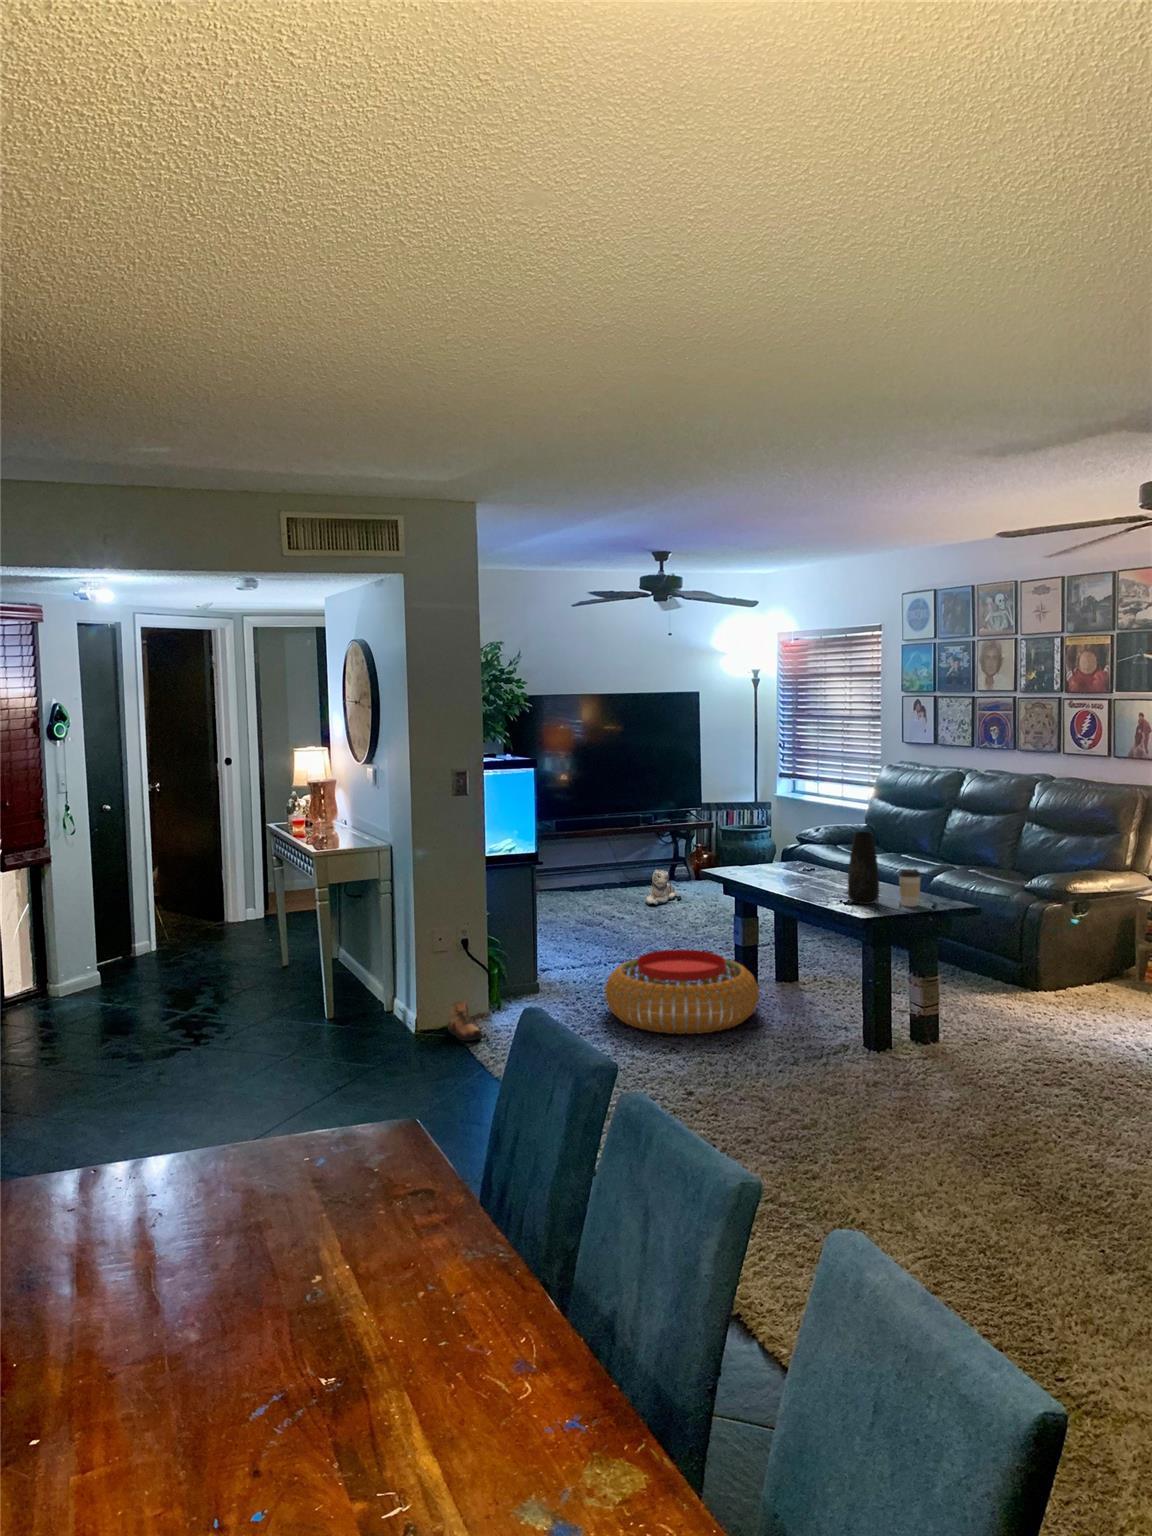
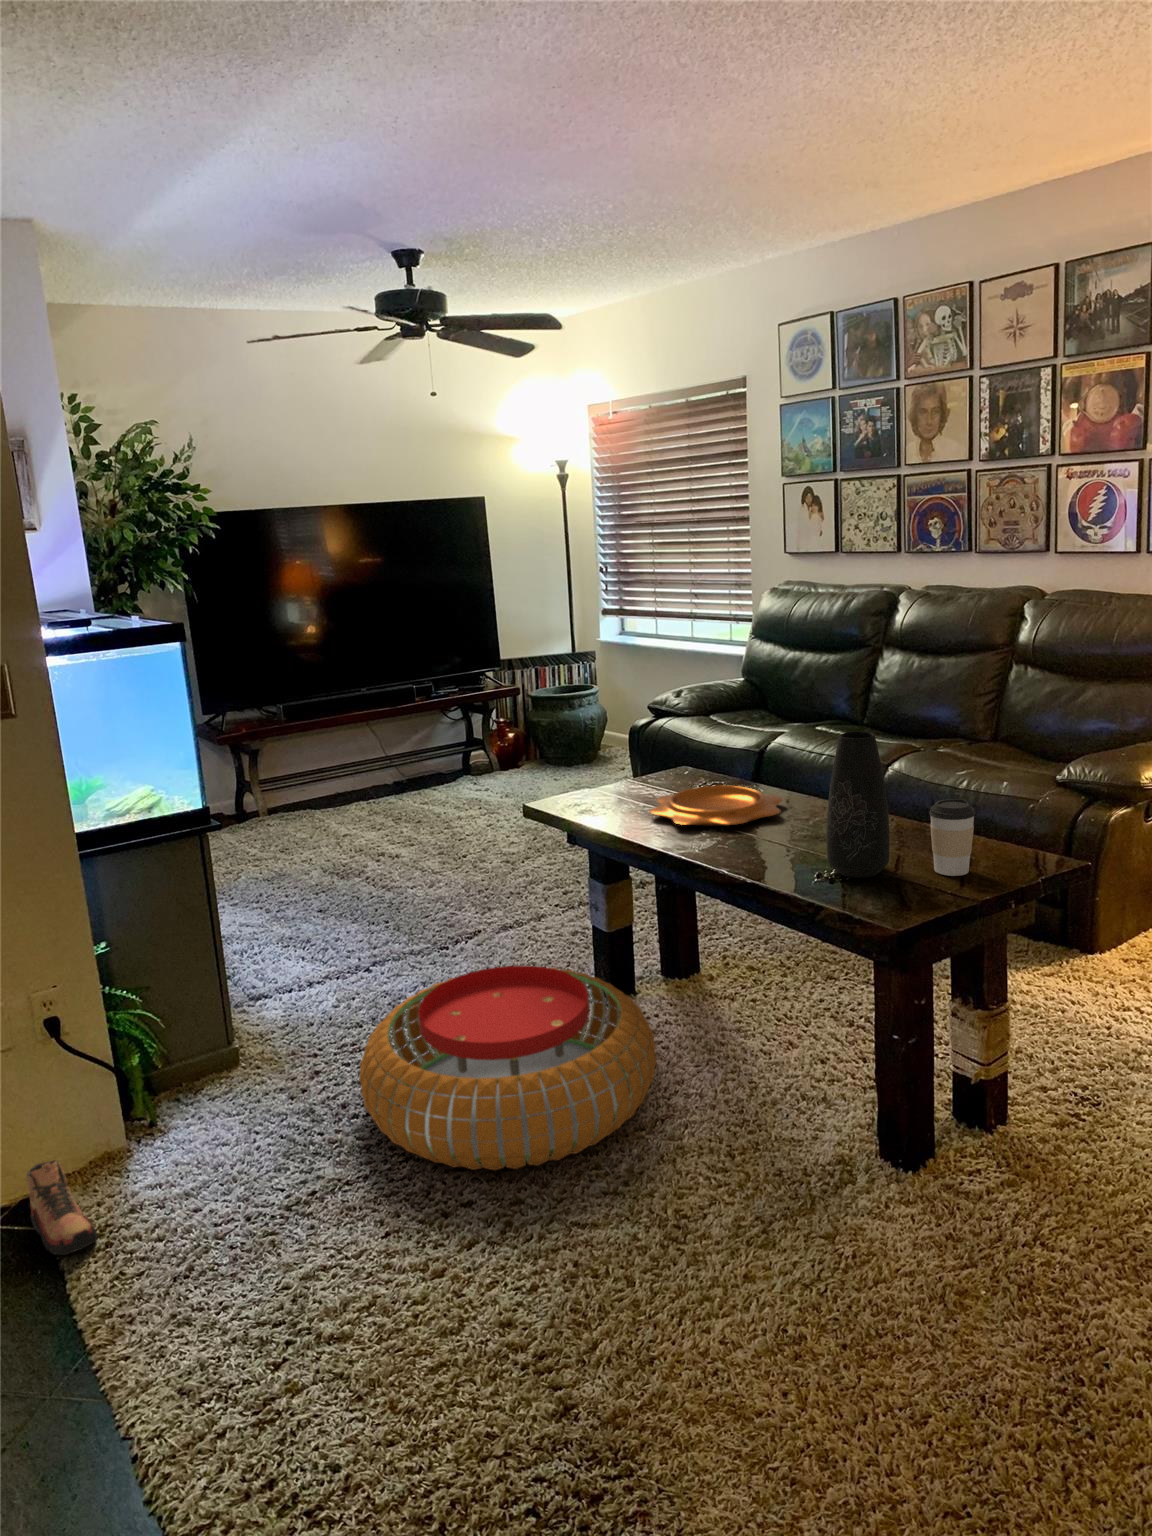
decorative bowl: none [769,868,844,885] -> present [649,785,783,826]
plush toy: present [646,869,681,905] -> none [432,769,484,824]

